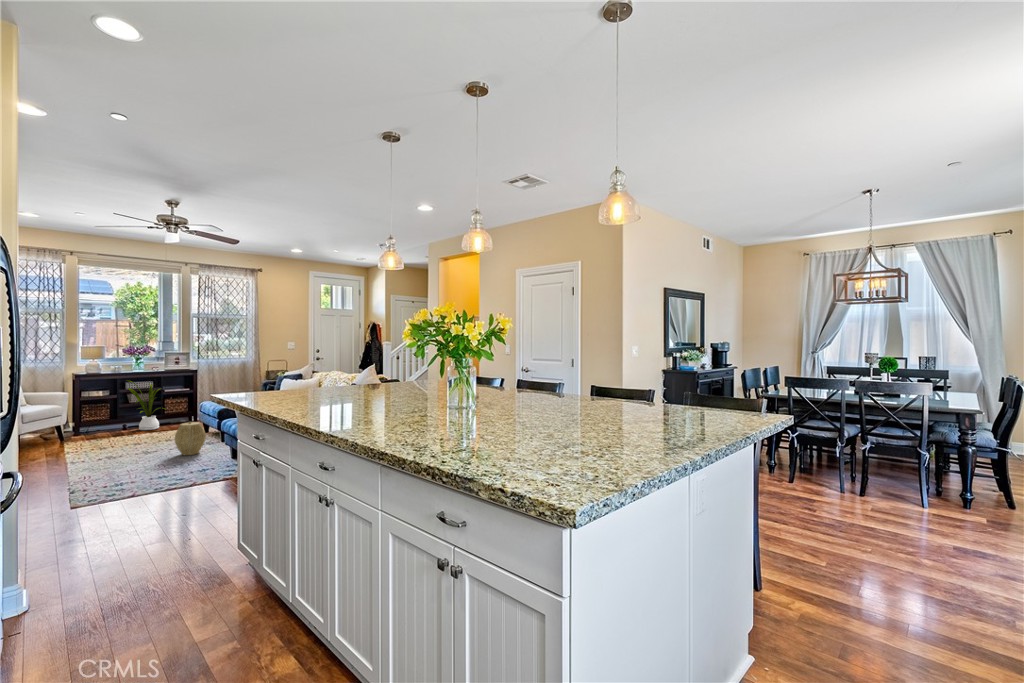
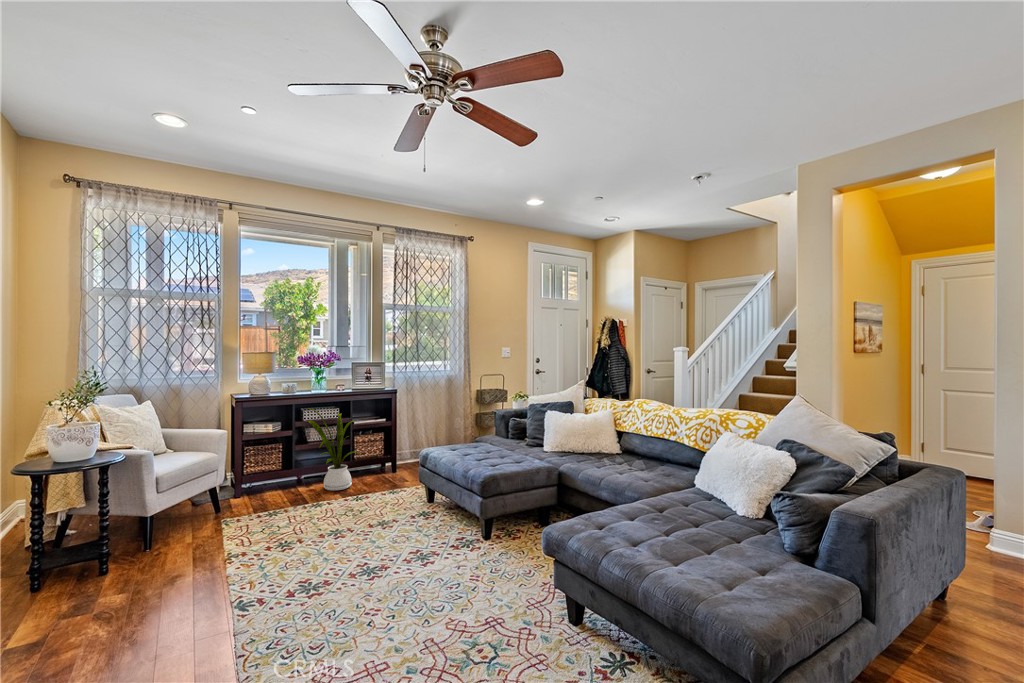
woven basket: present [174,422,206,455] -> none [429,515,487,597]

